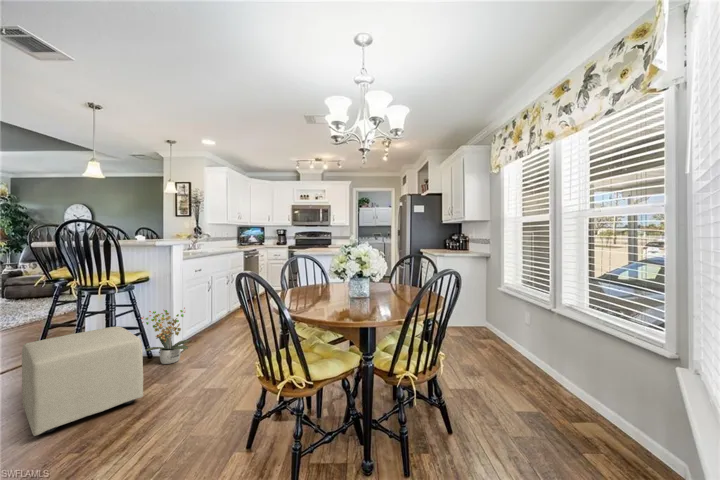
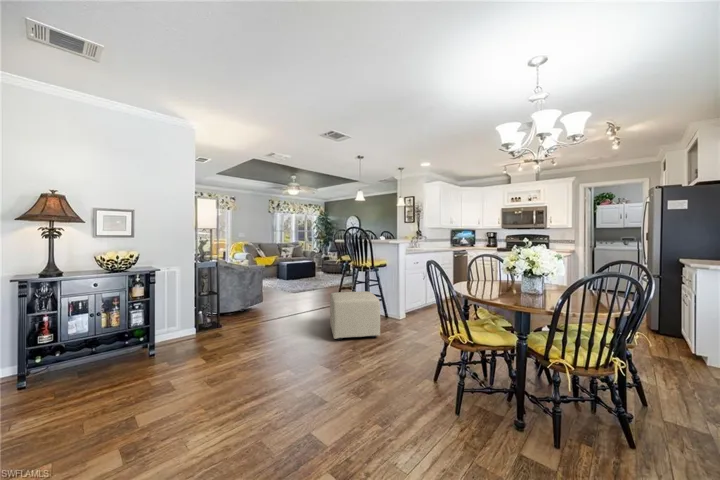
potted plant: present [141,308,189,364] -> none [381,286,409,322]

